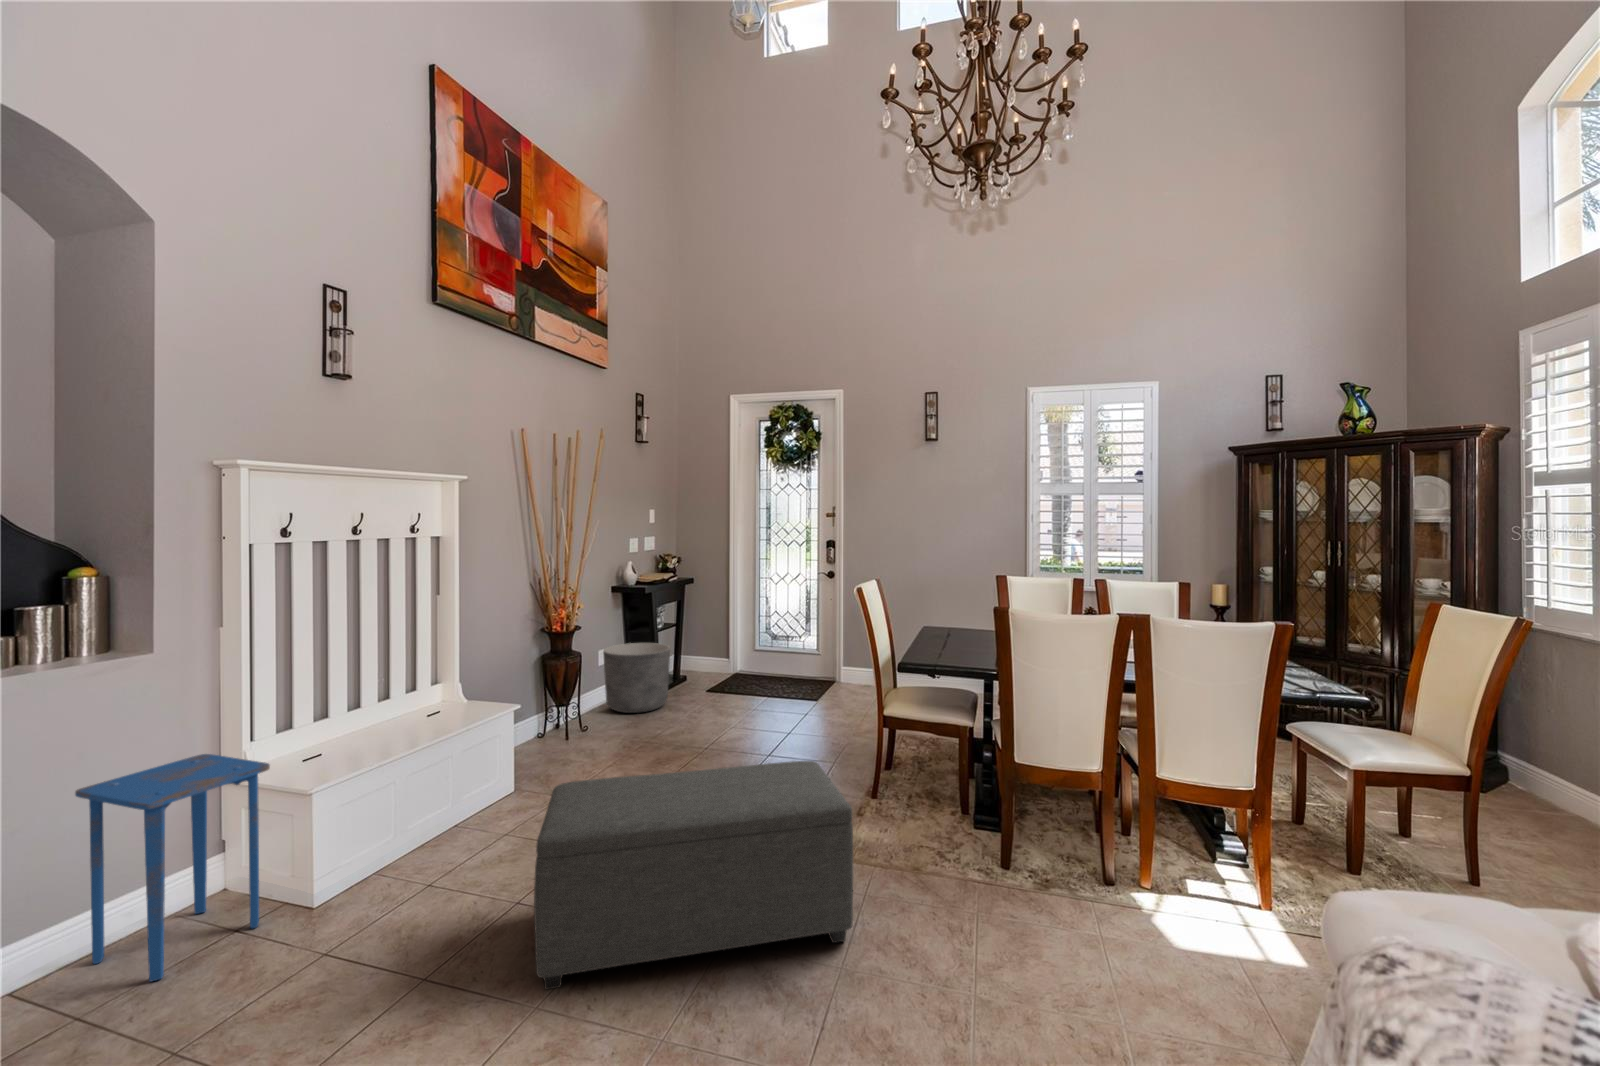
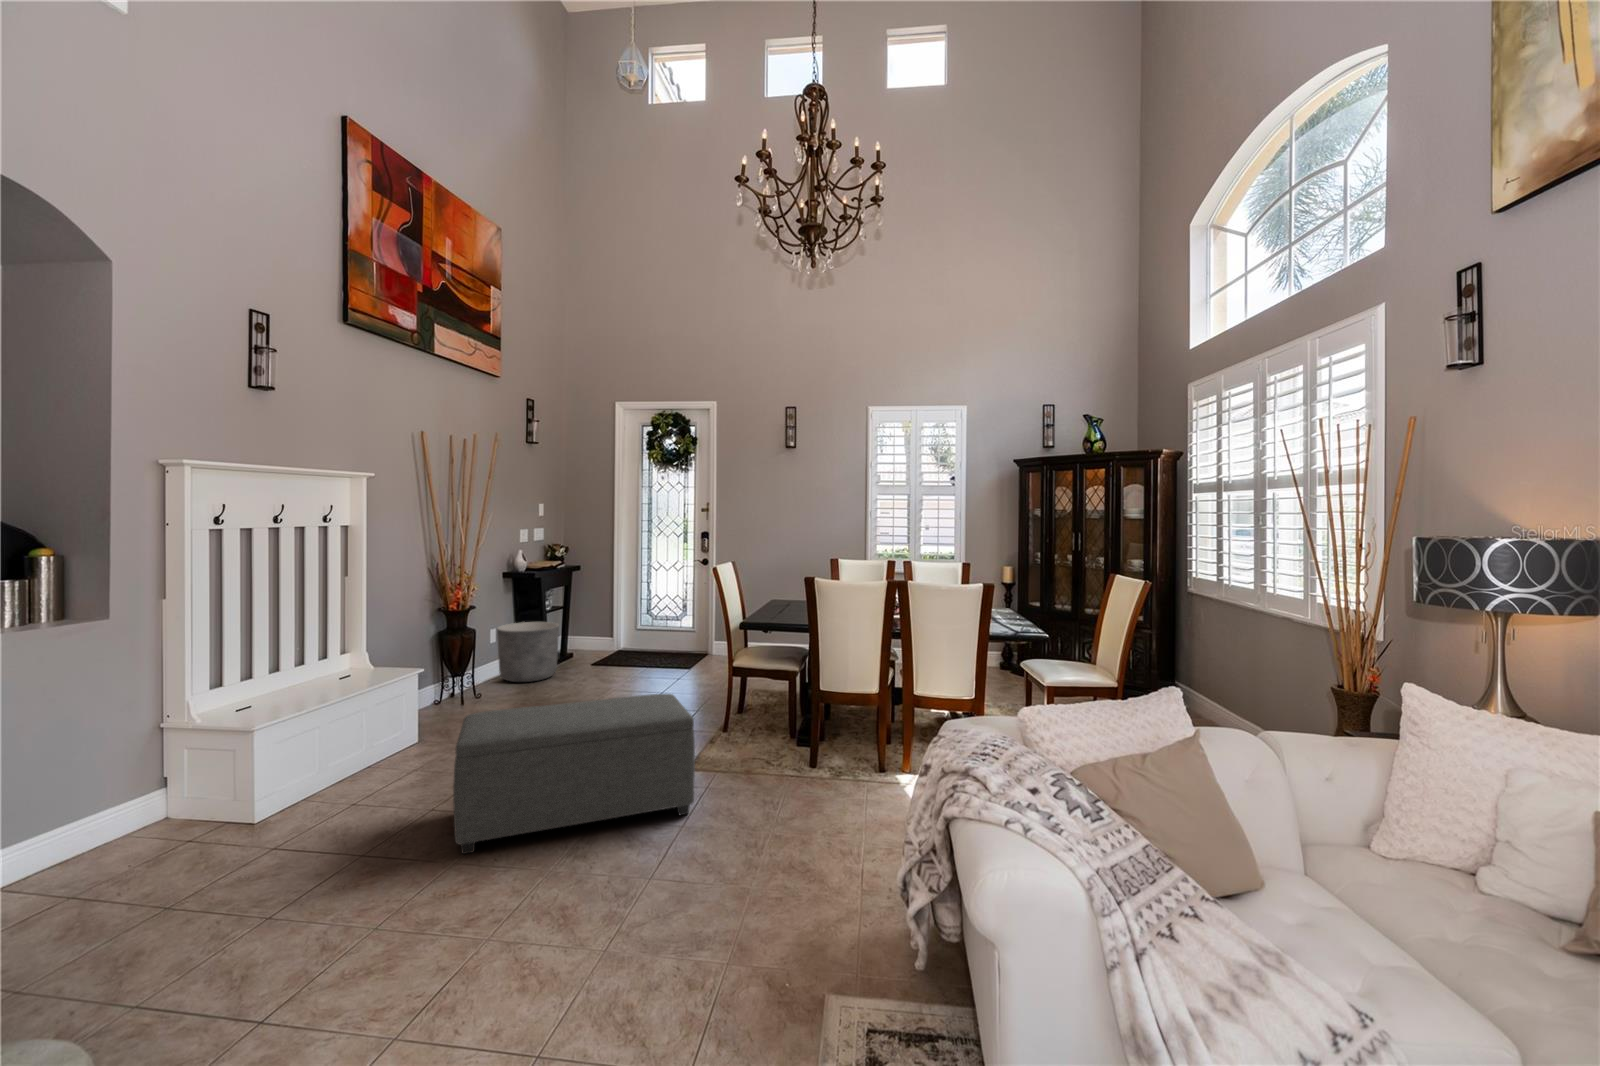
side table: present [75,754,270,981] -> none [51,703,220,874]

